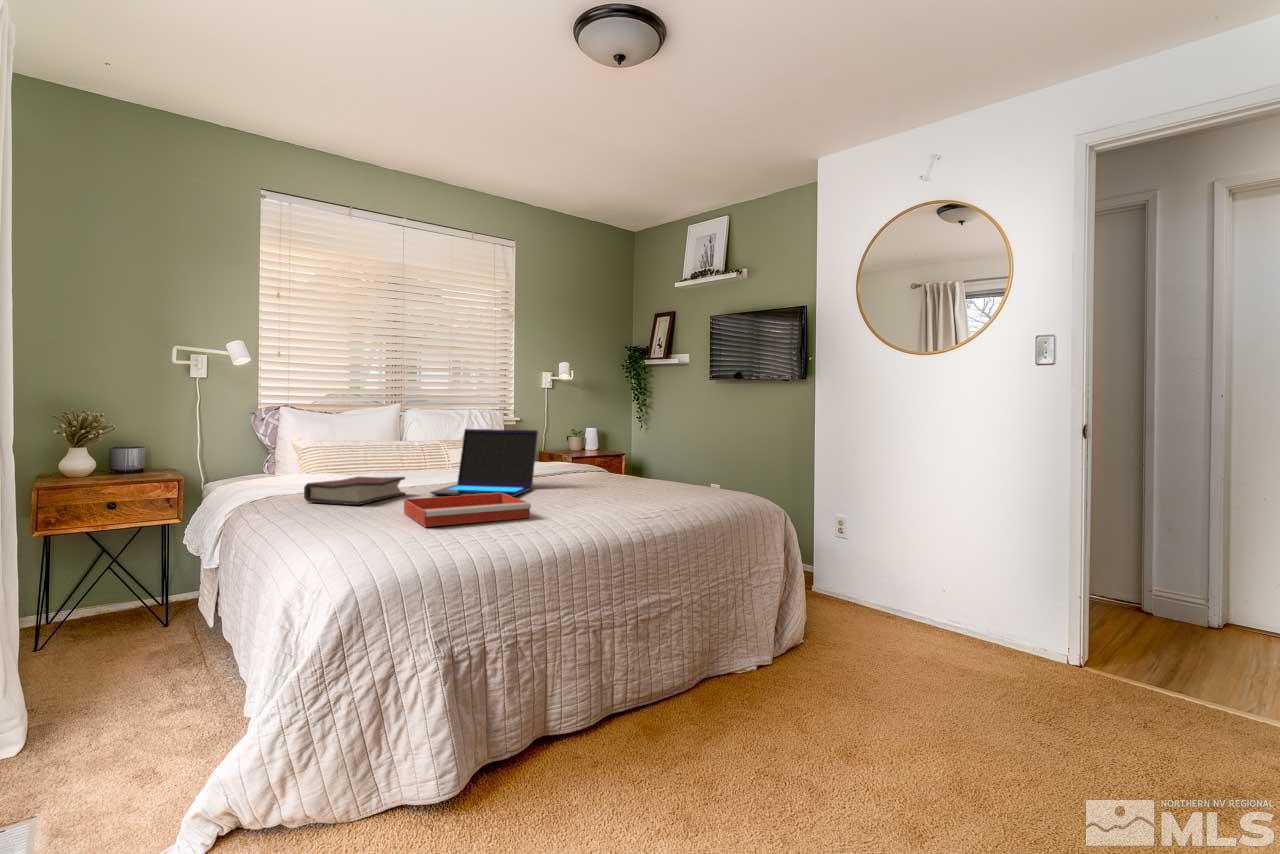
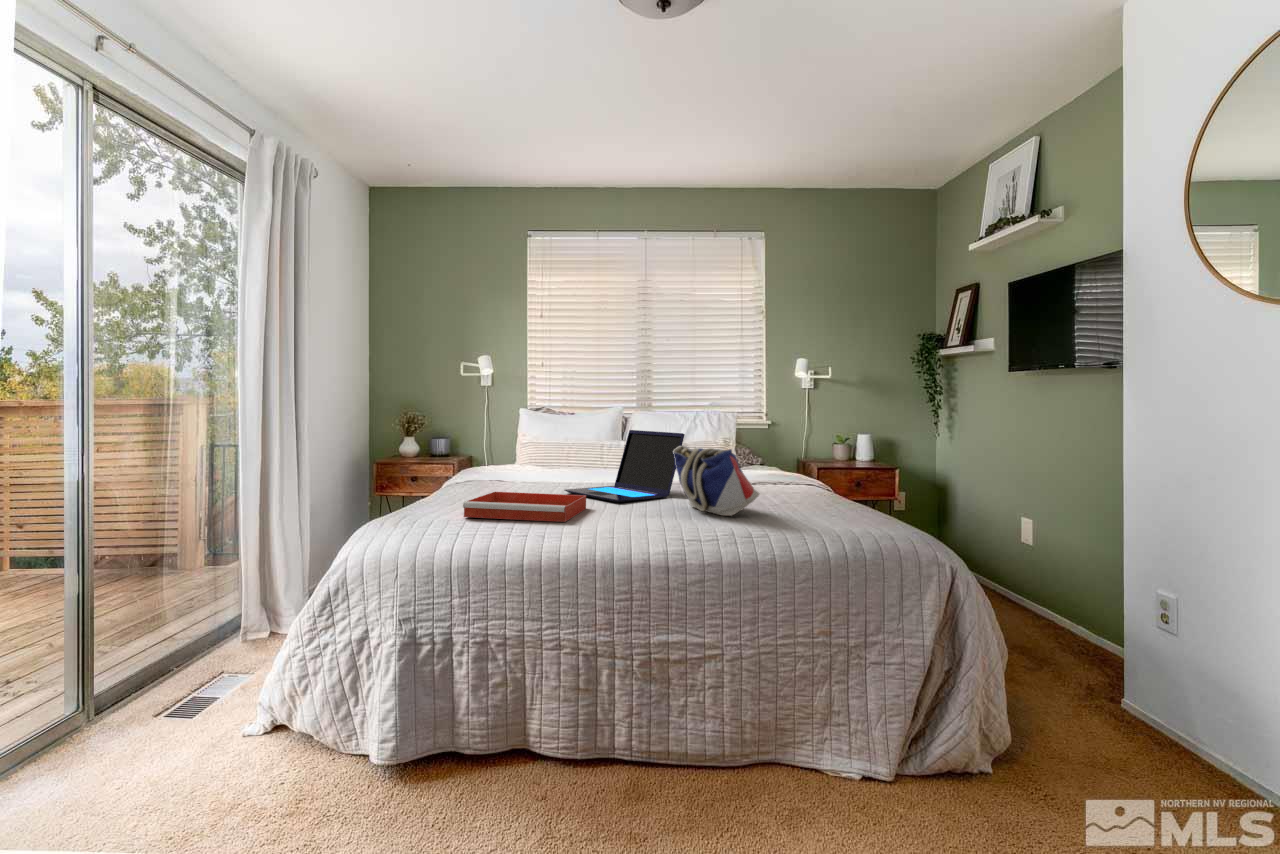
tote bag: none [559,441,644,497] -> present [673,446,759,516]
hardback book: present [304,476,405,505] -> none [468,470,552,494]

